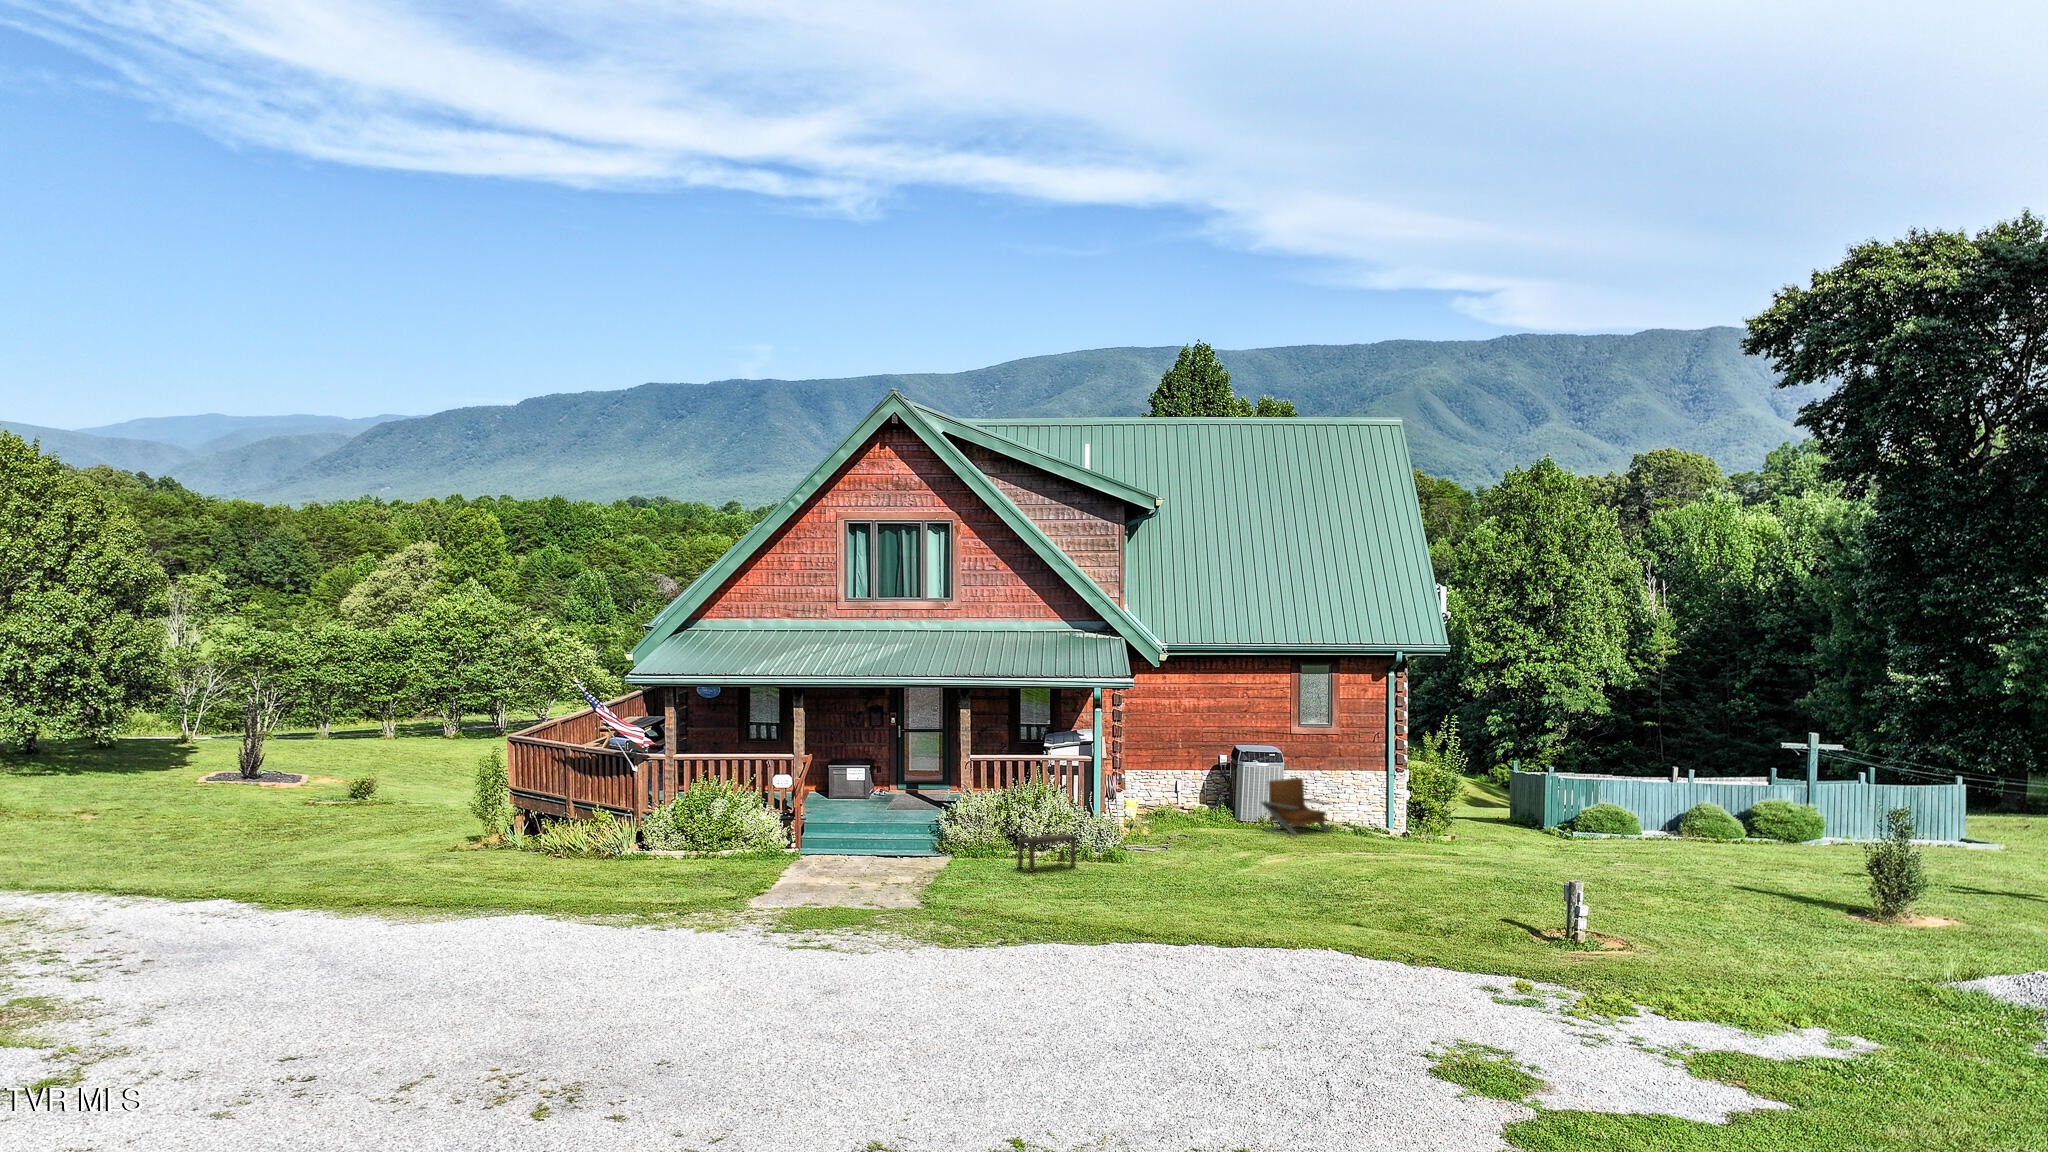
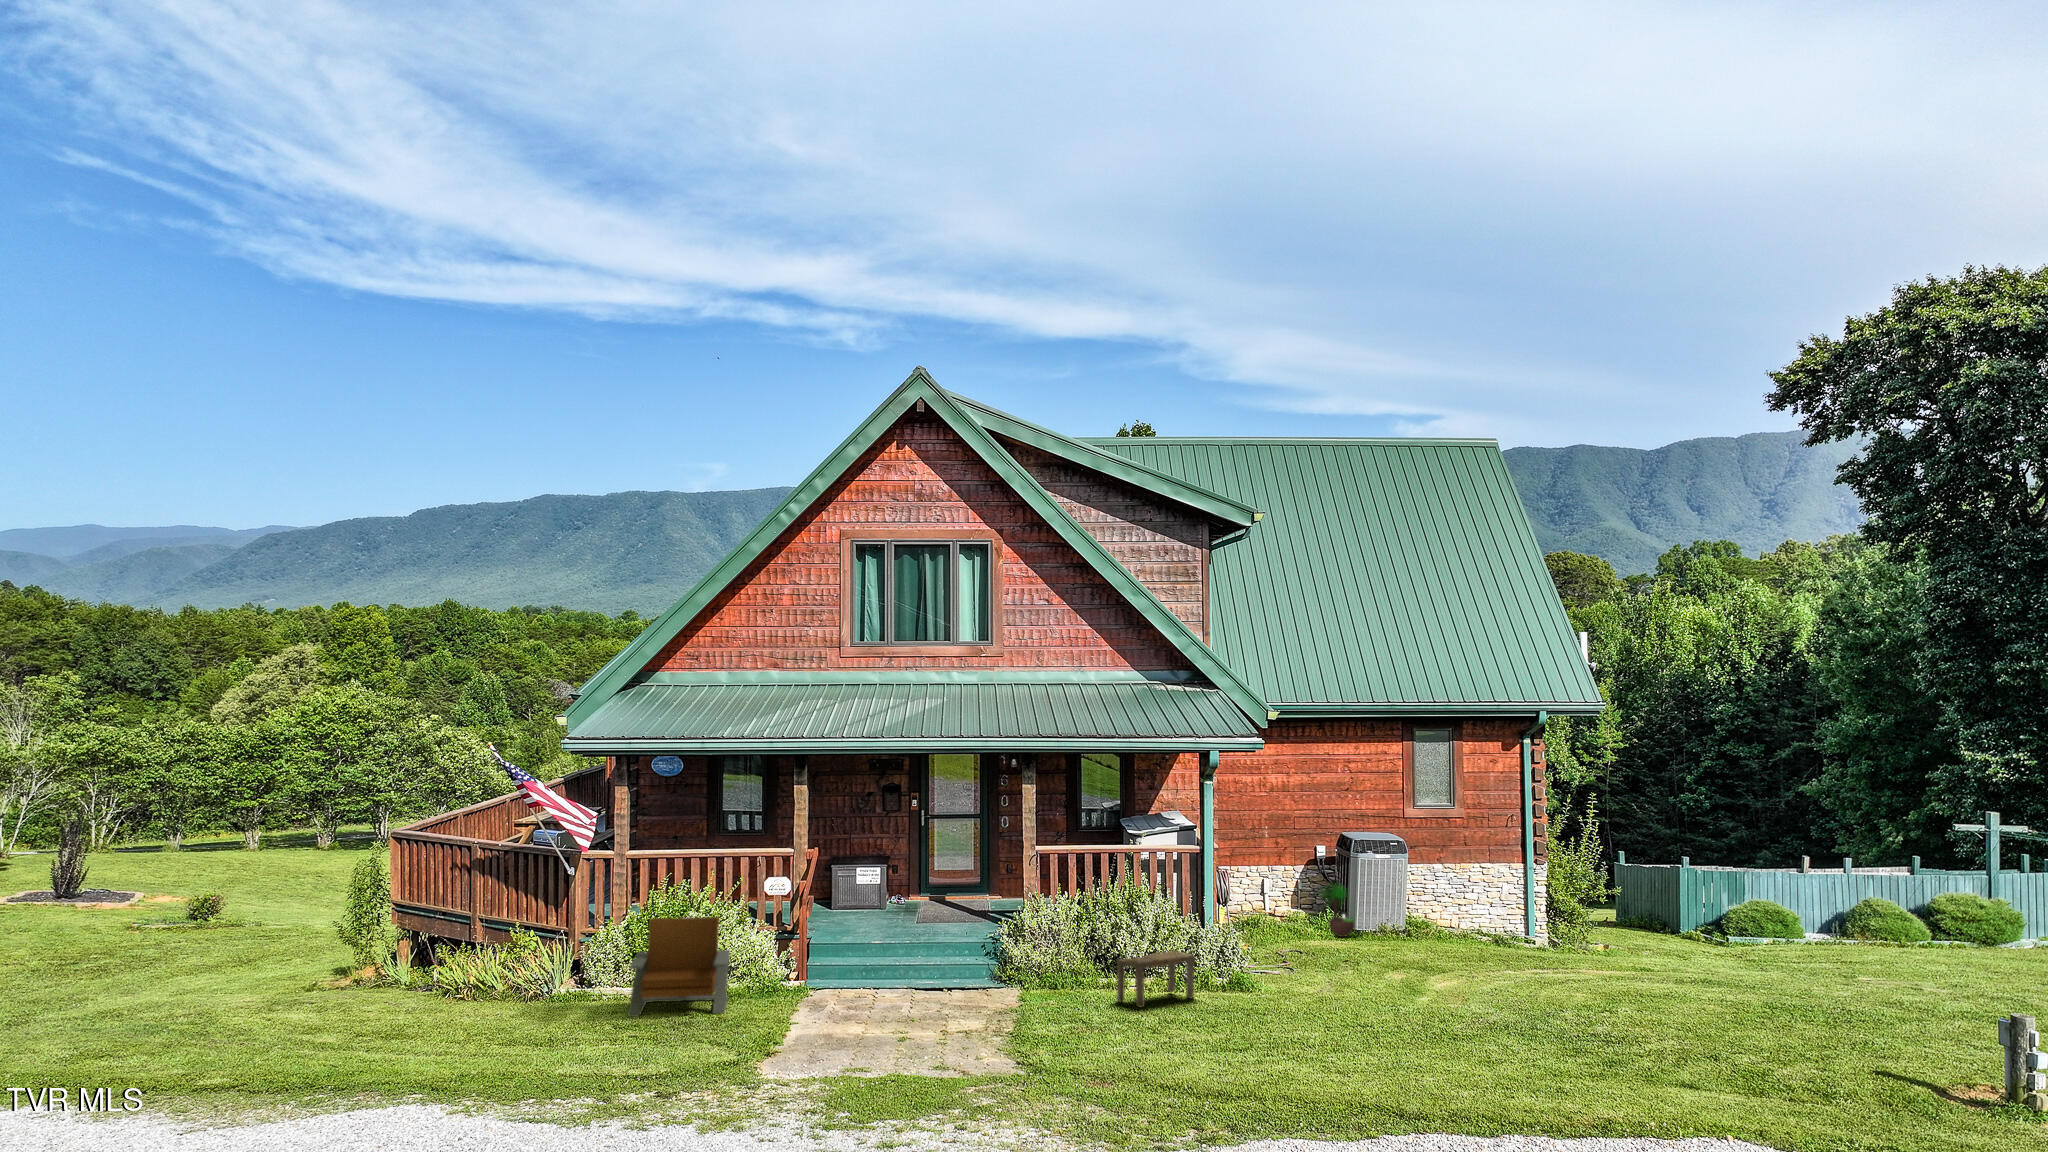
lounge chair: present [1262,778,1331,837] -> present [628,917,730,1017]
potted tree: none [1210,781,1240,827] -> present [1320,884,1354,937]

